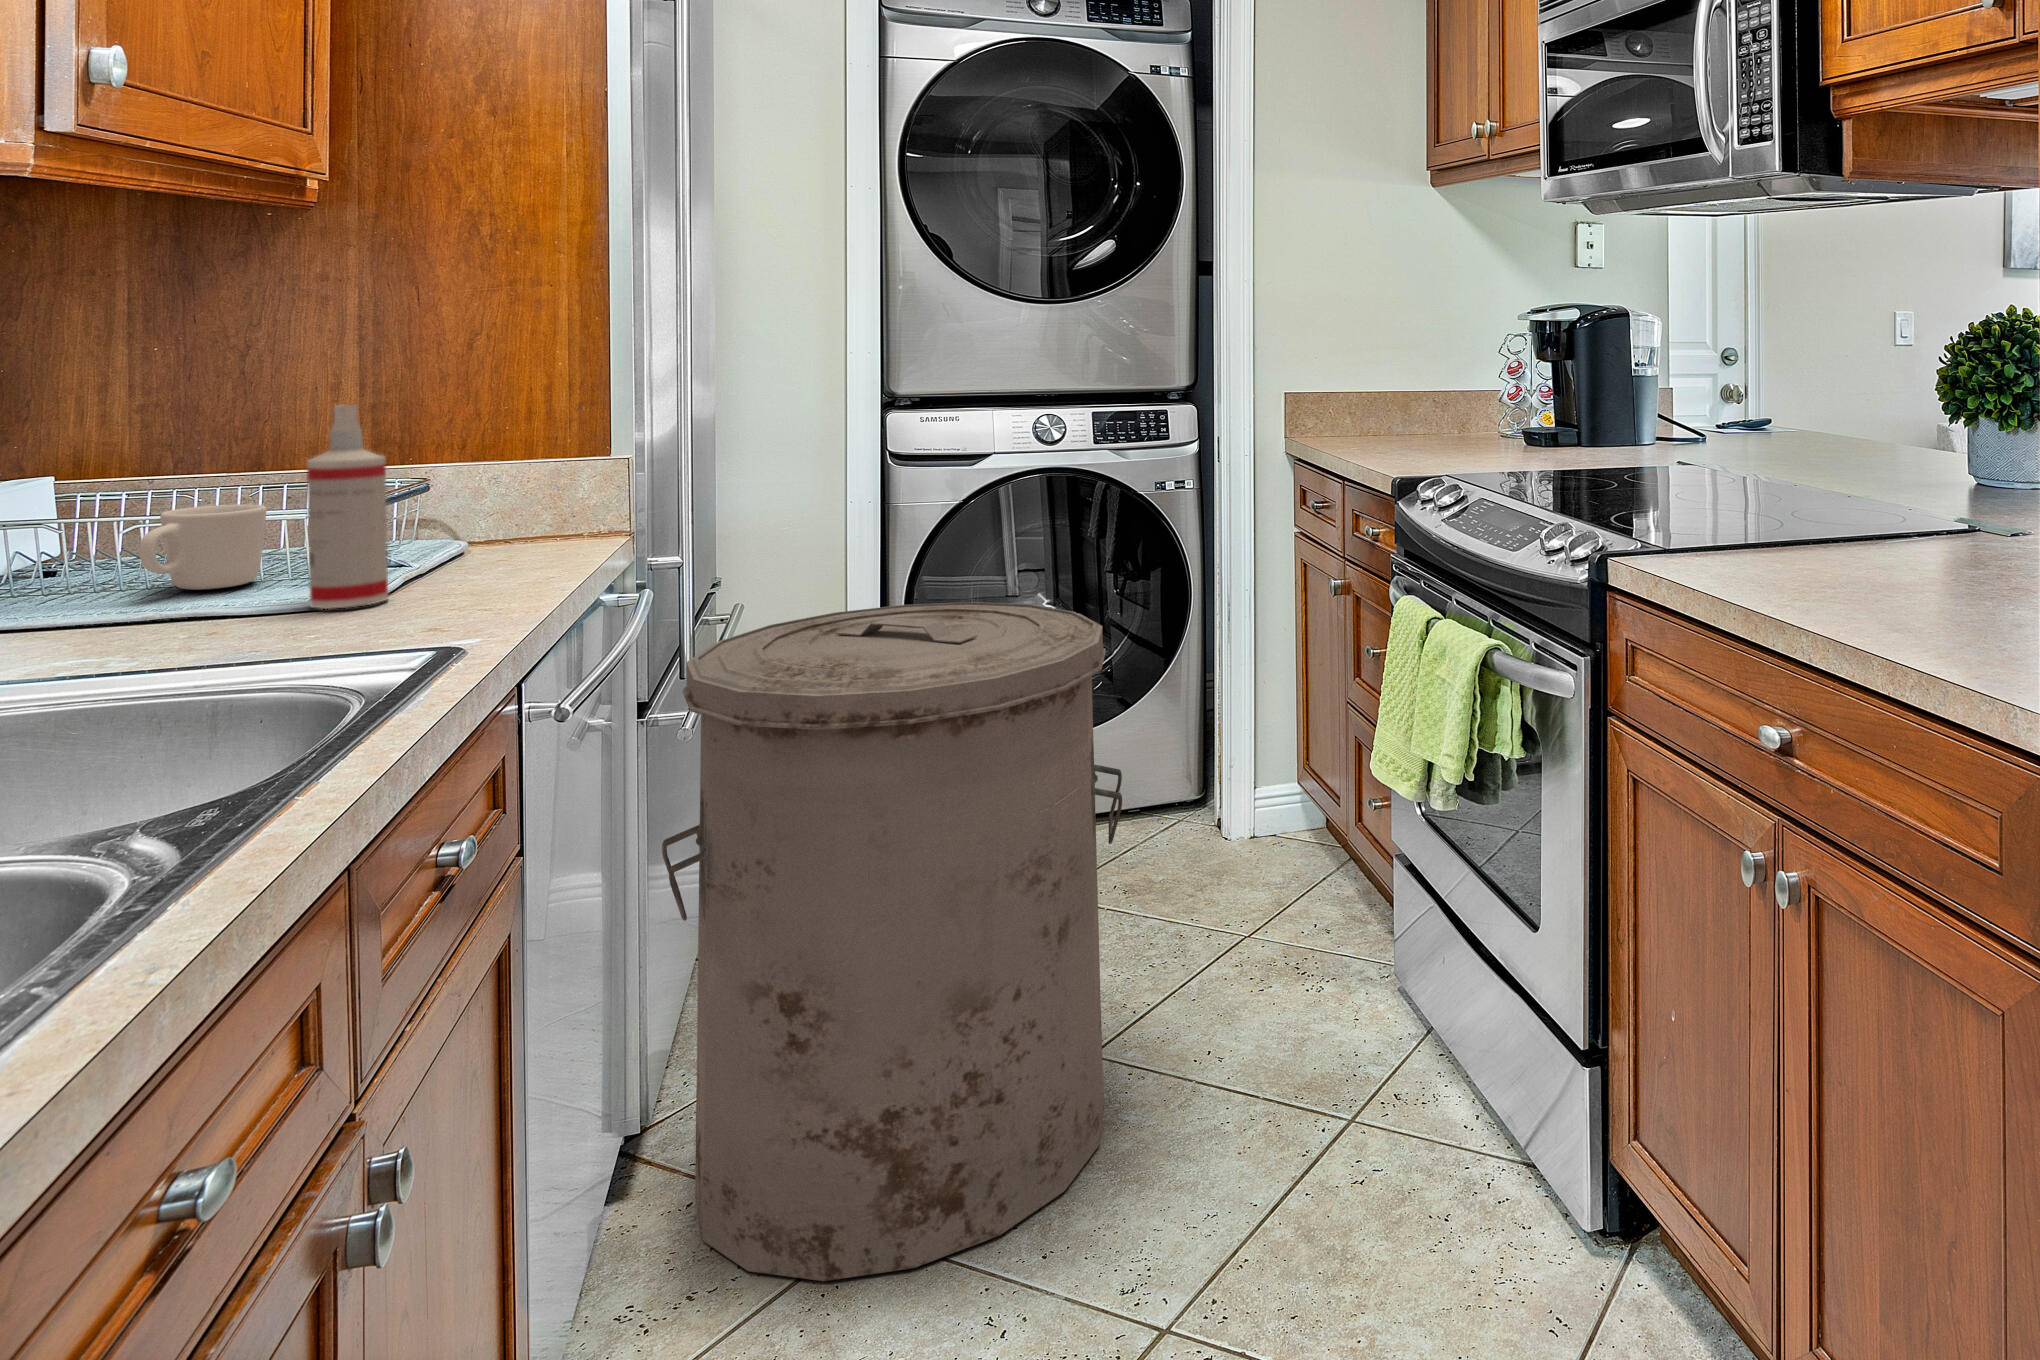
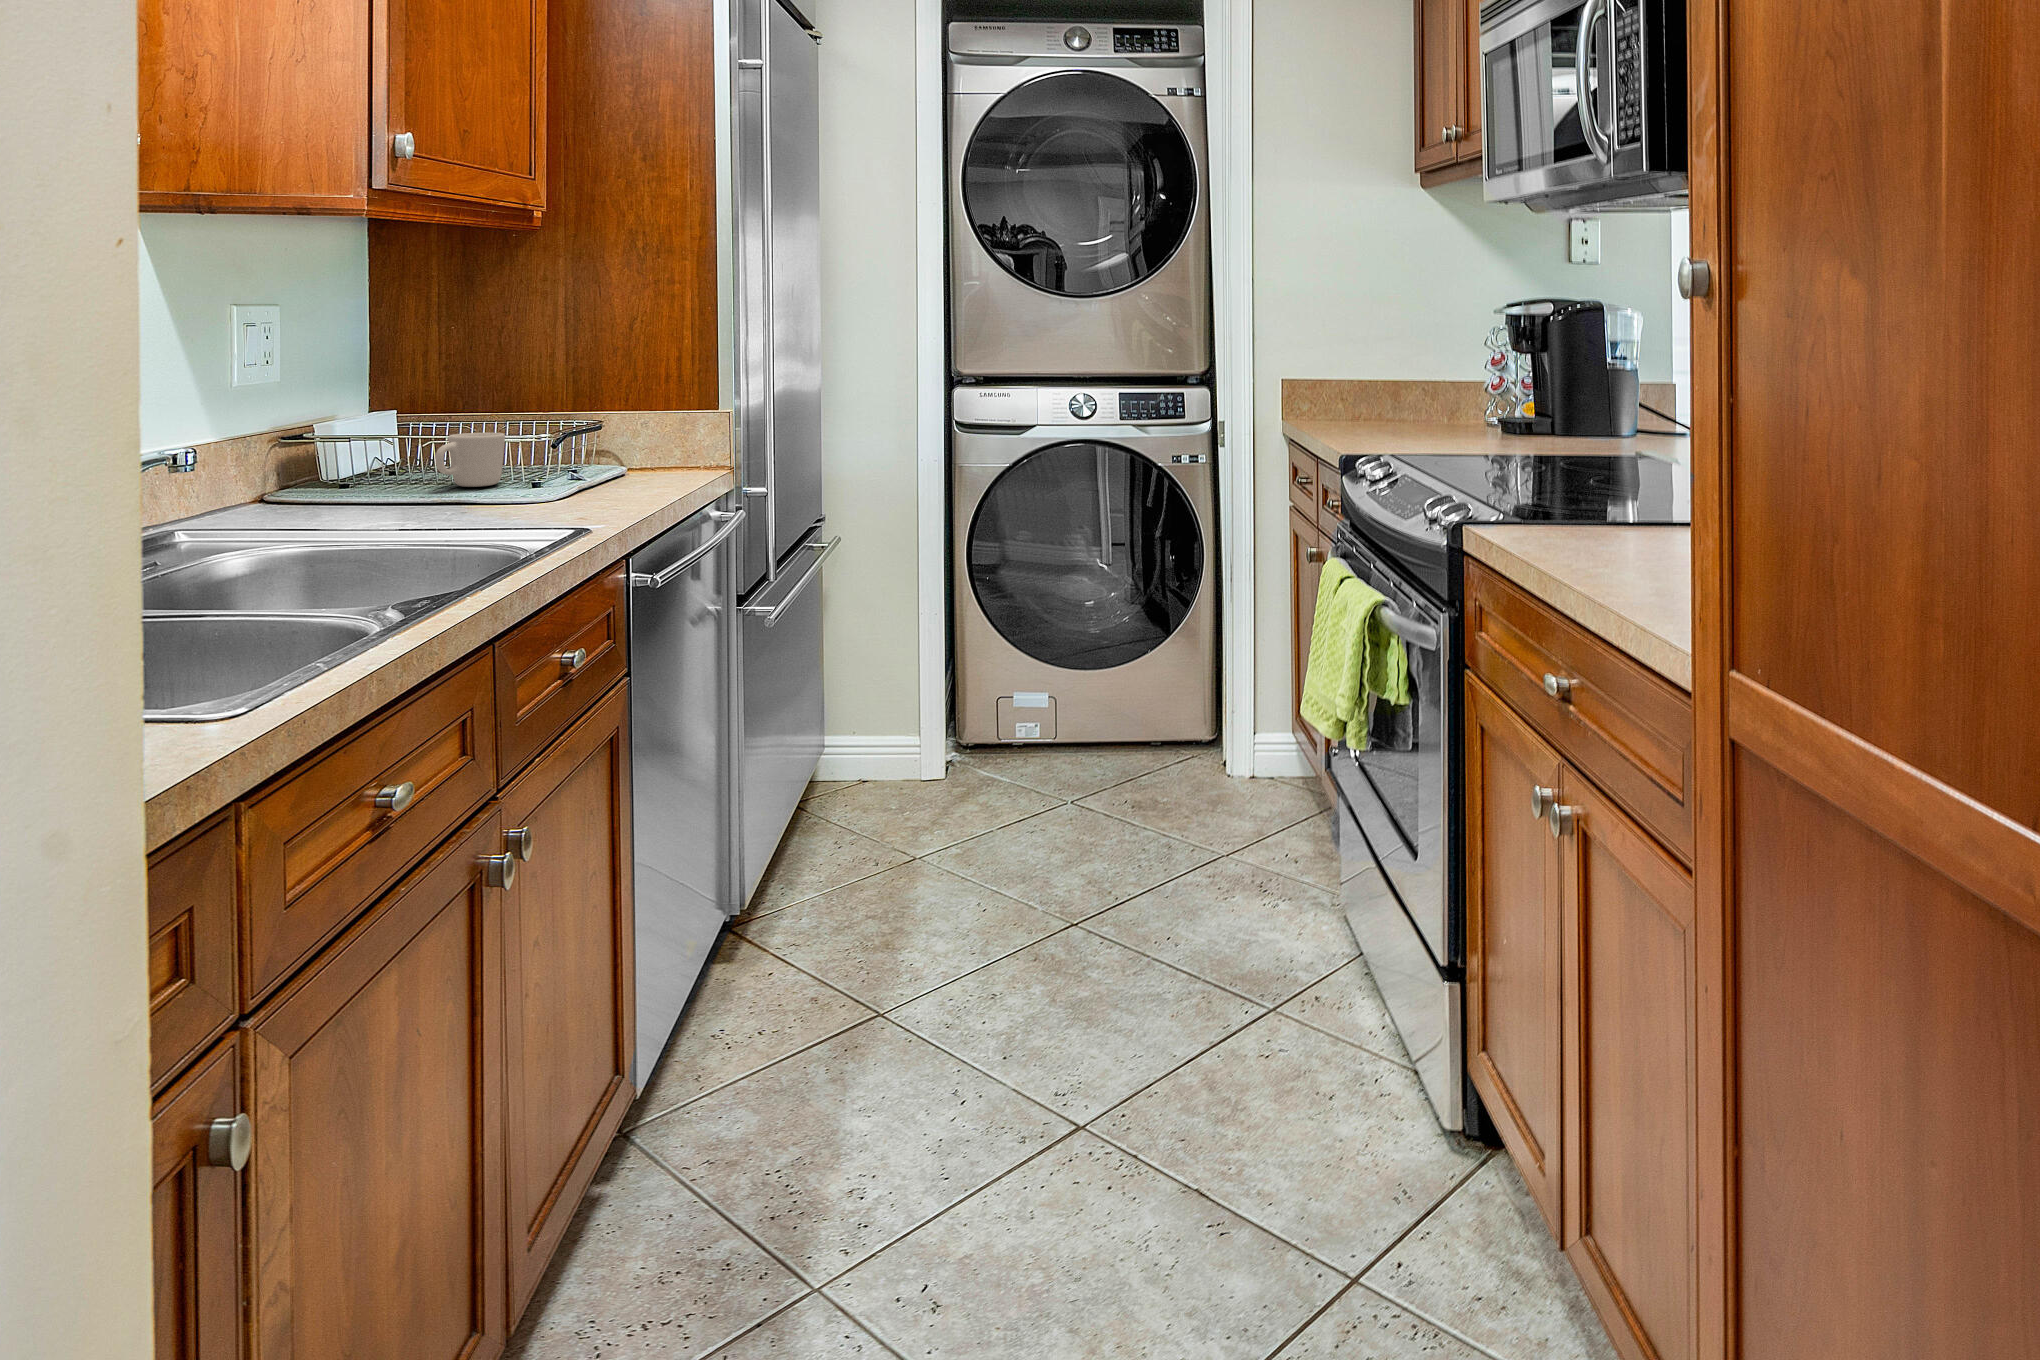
spray bottle: present [307,405,388,609] -> none [519,364,565,501]
trash can: present [662,602,1122,1281] -> none [749,539,1087,1046]

